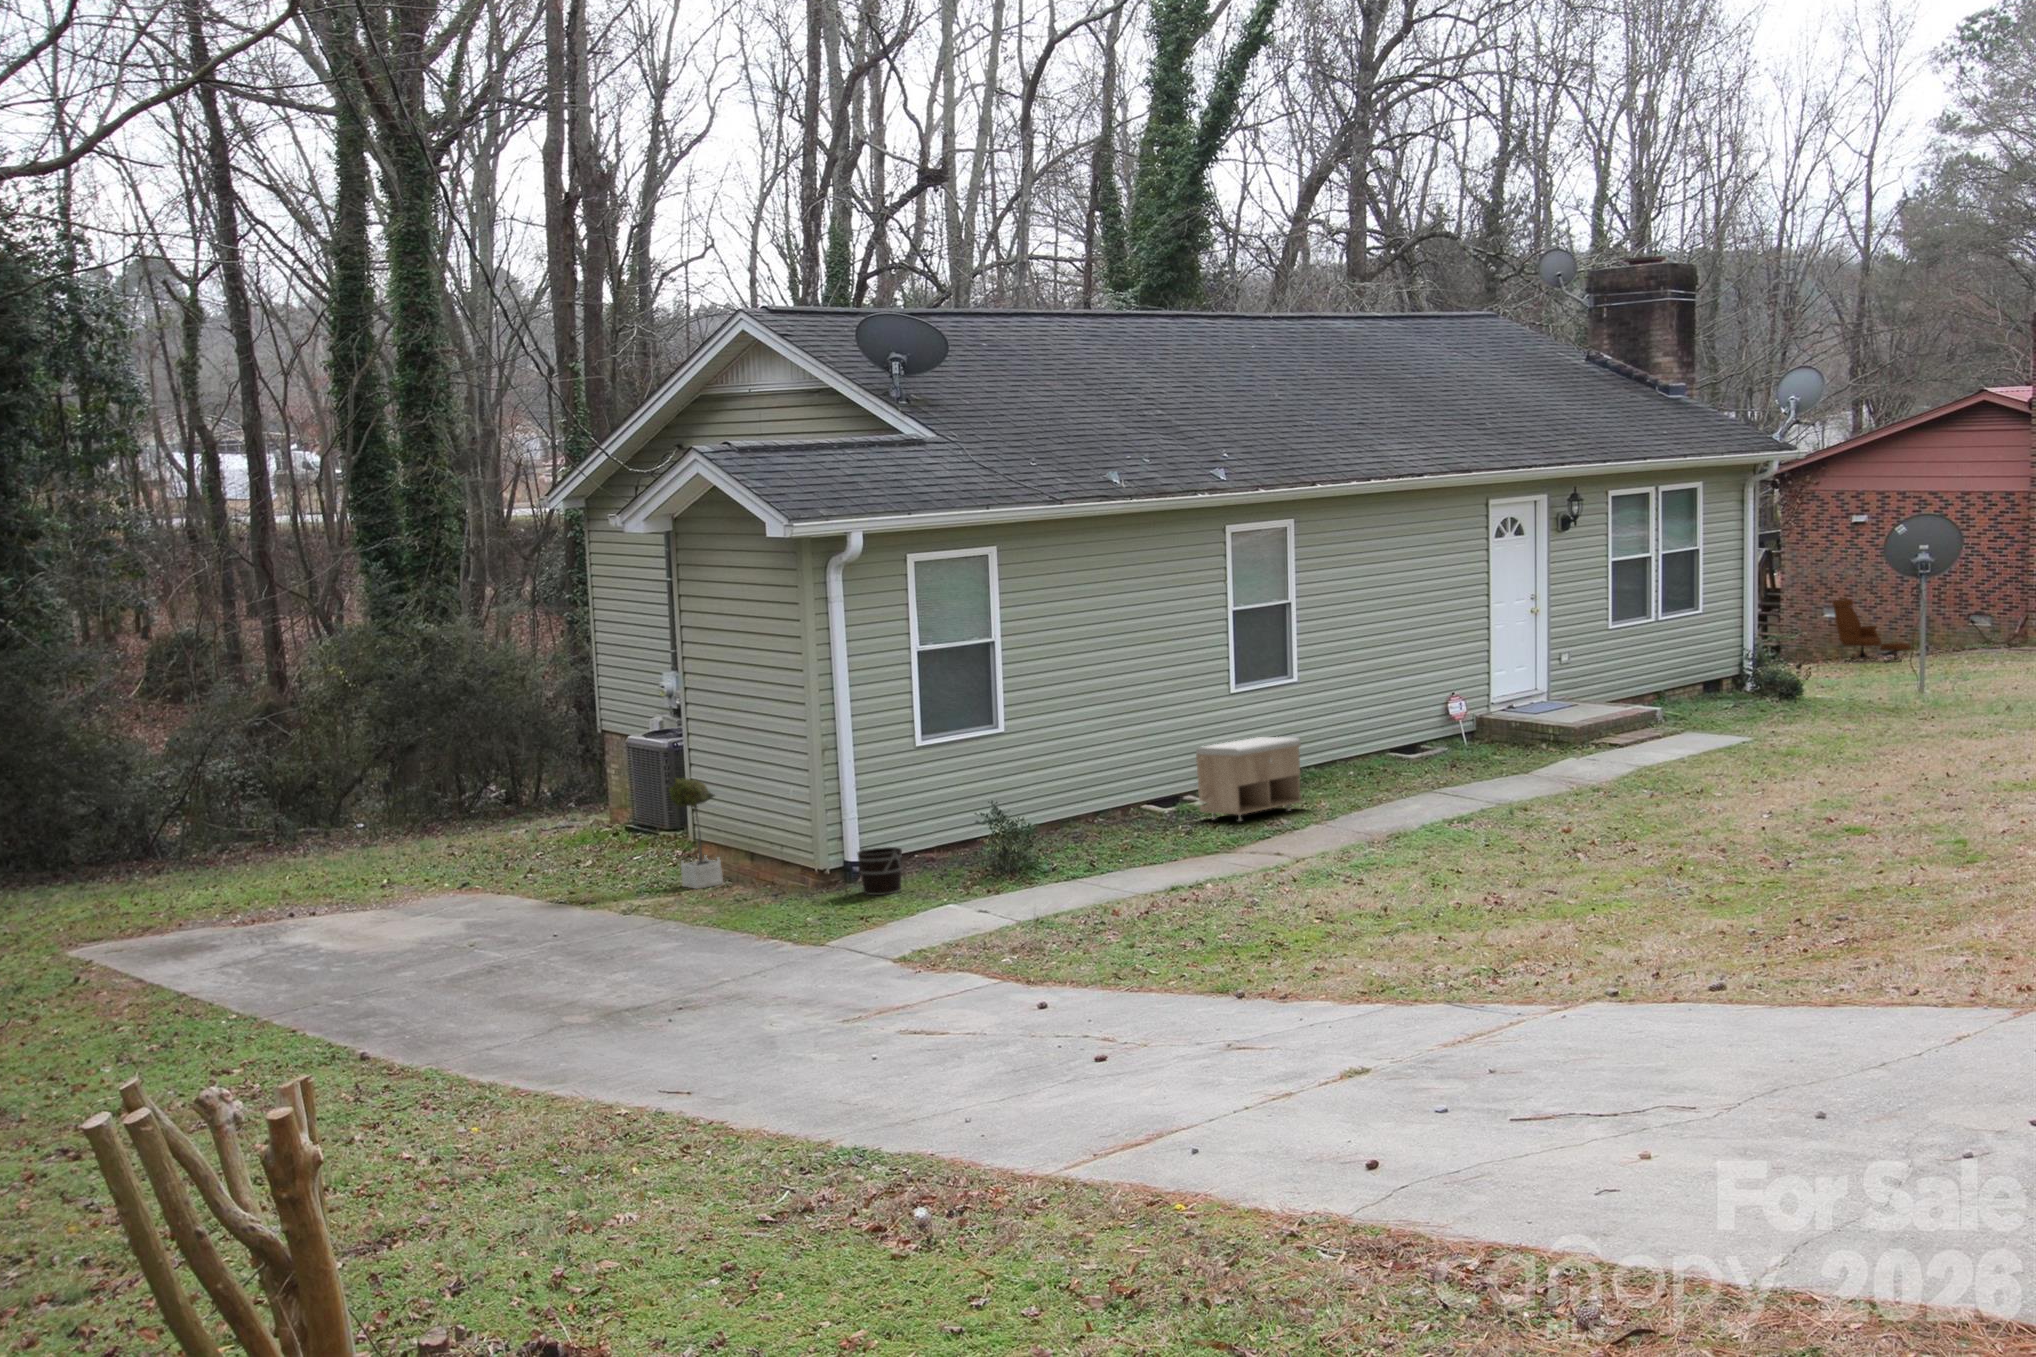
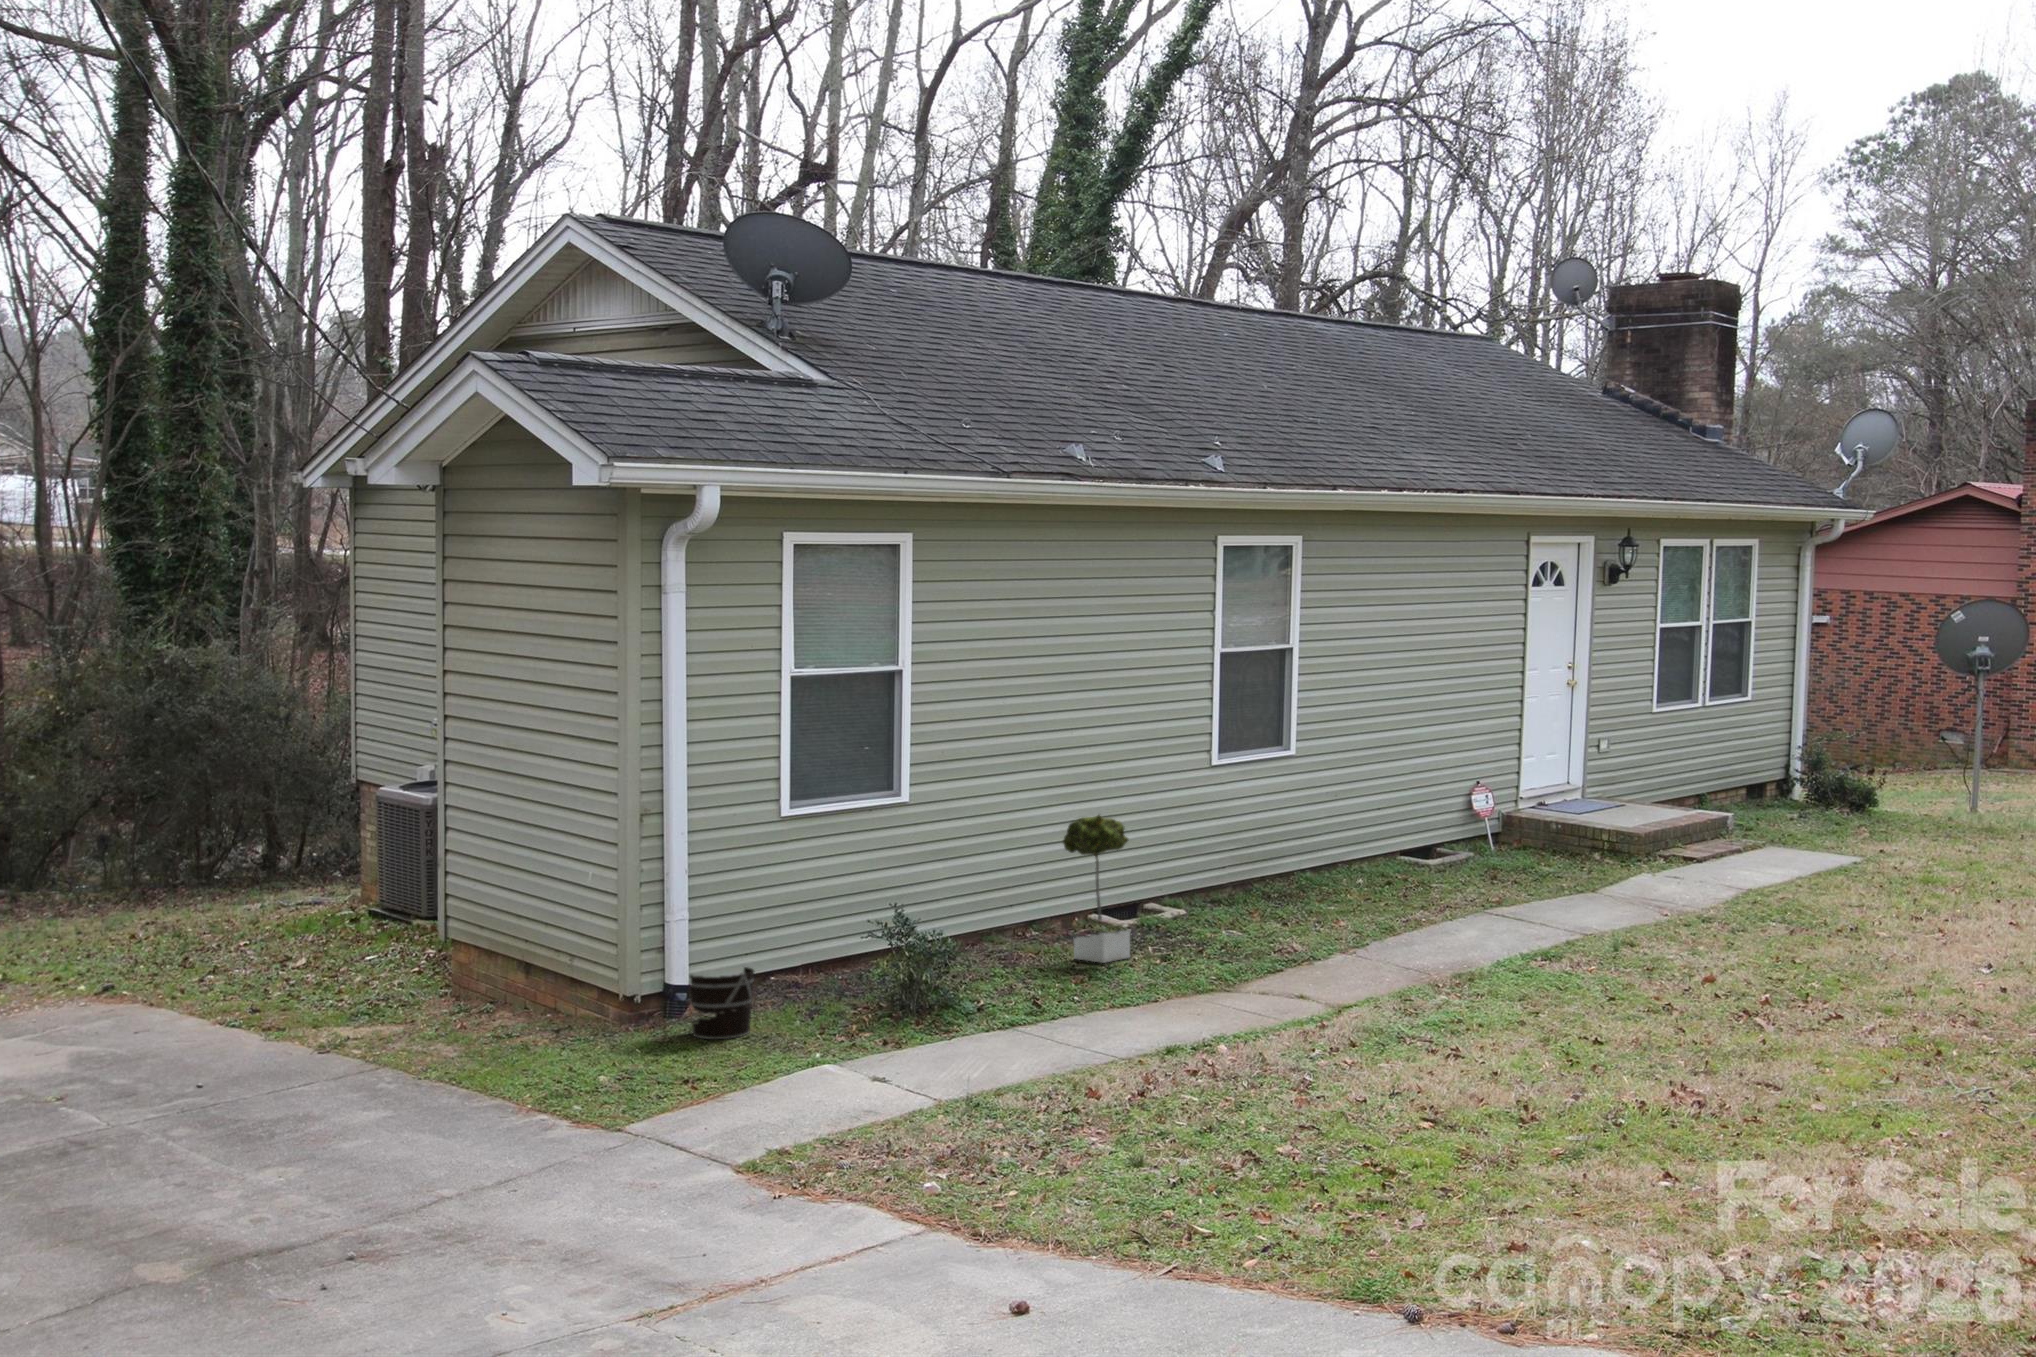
lounge chair: present [1832,599,1911,661] -> none [1846,699,1938,775]
storage bench: present [1196,737,1302,821] -> none [1165,827,1306,943]
potted tree: present [669,778,723,889] -> present [1063,815,1130,963]

